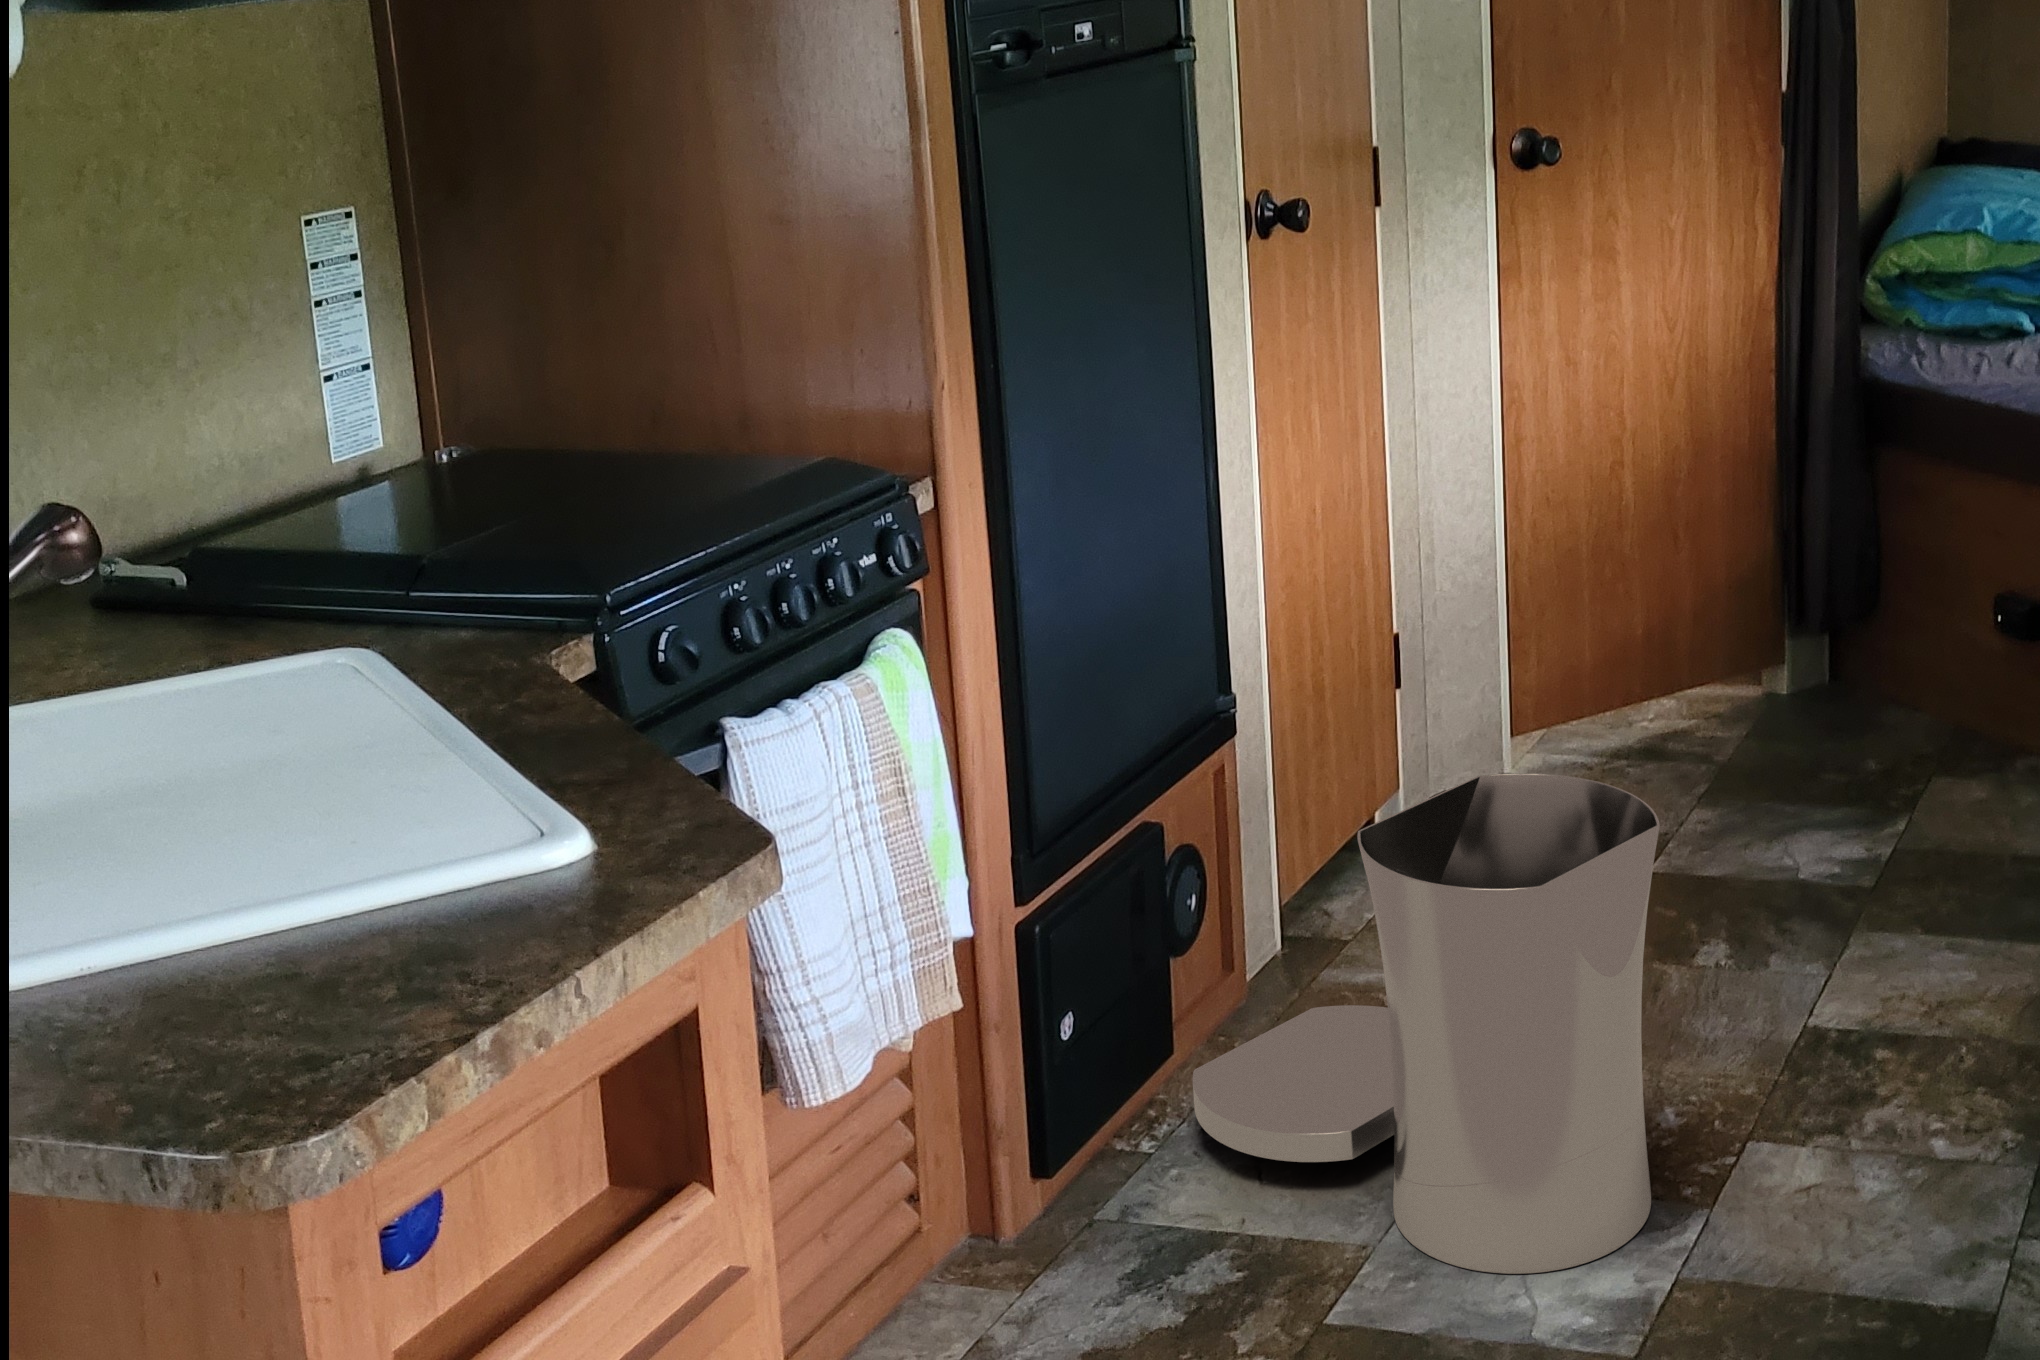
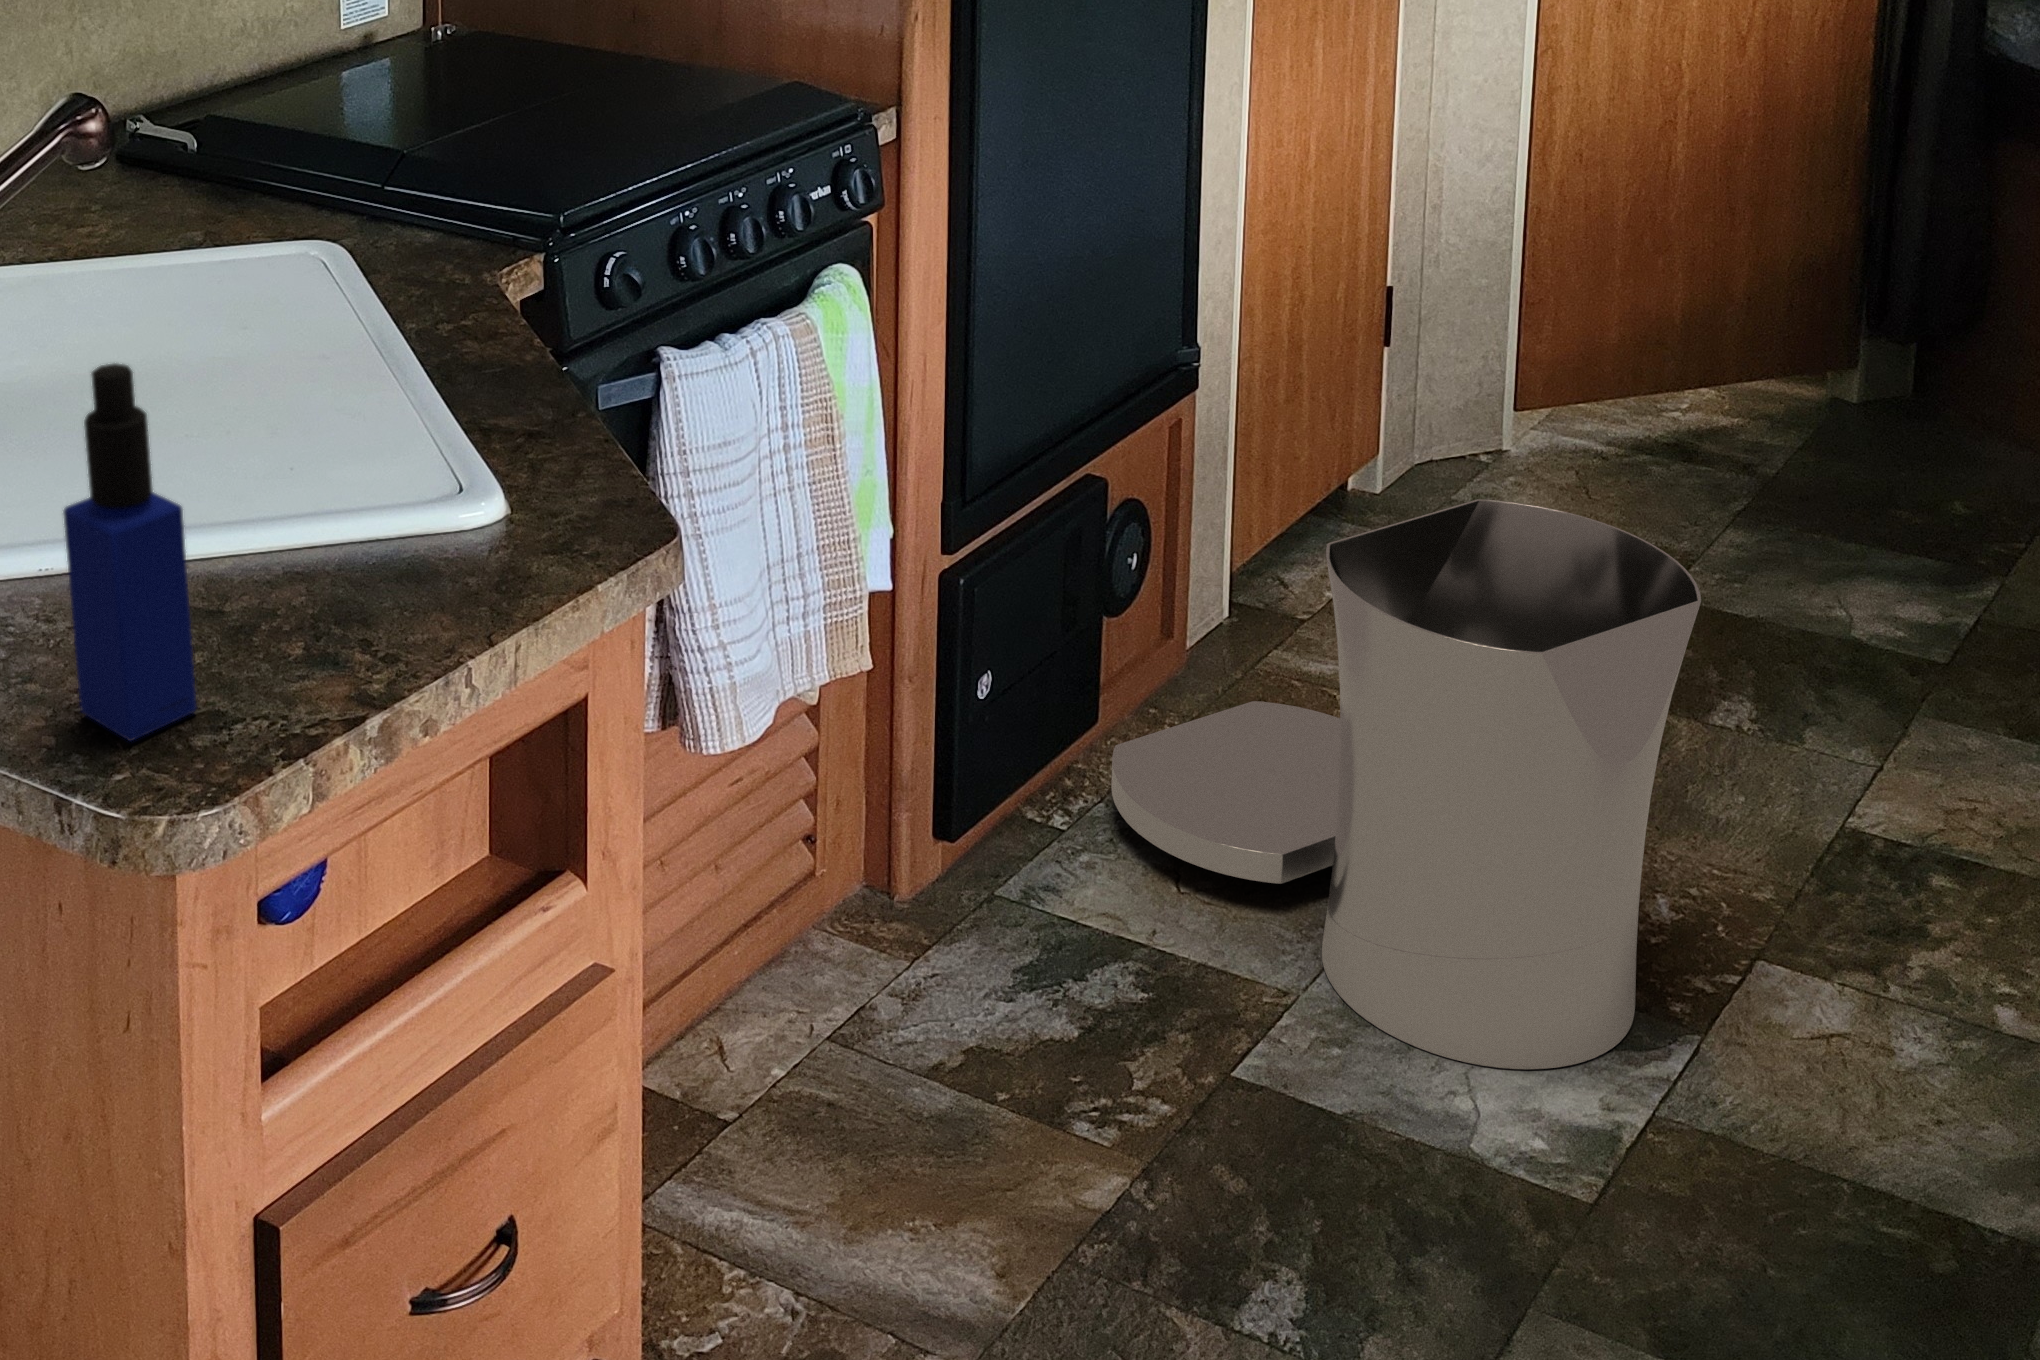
bottle: none [127,704,291,1093] -> present [63,363,197,742]

